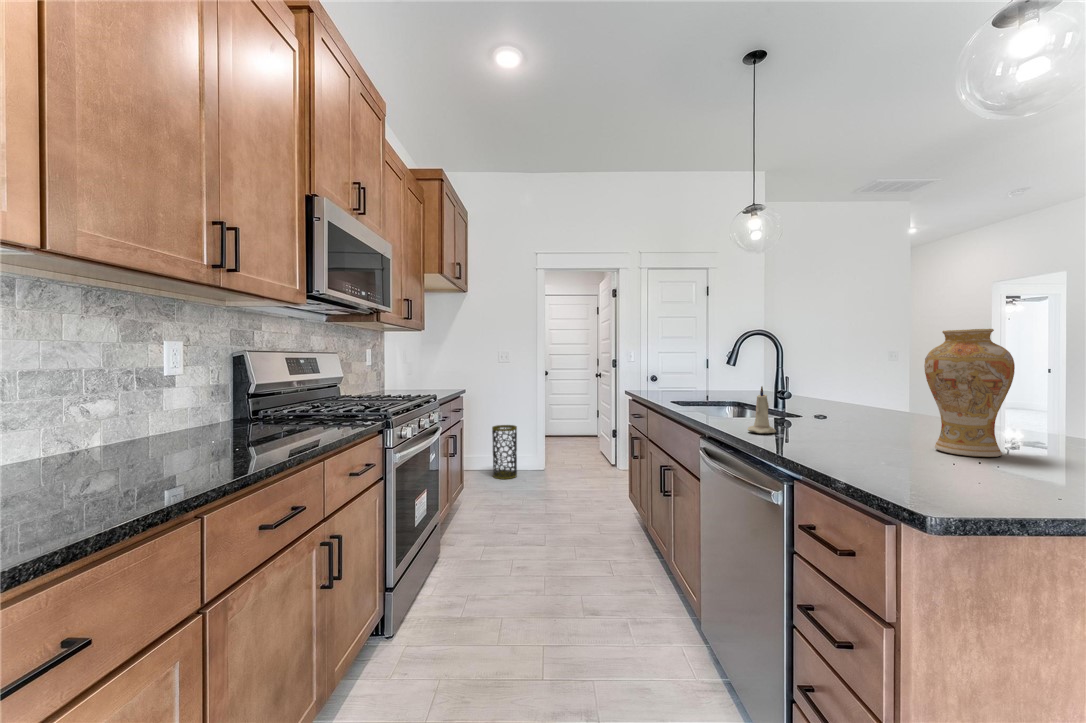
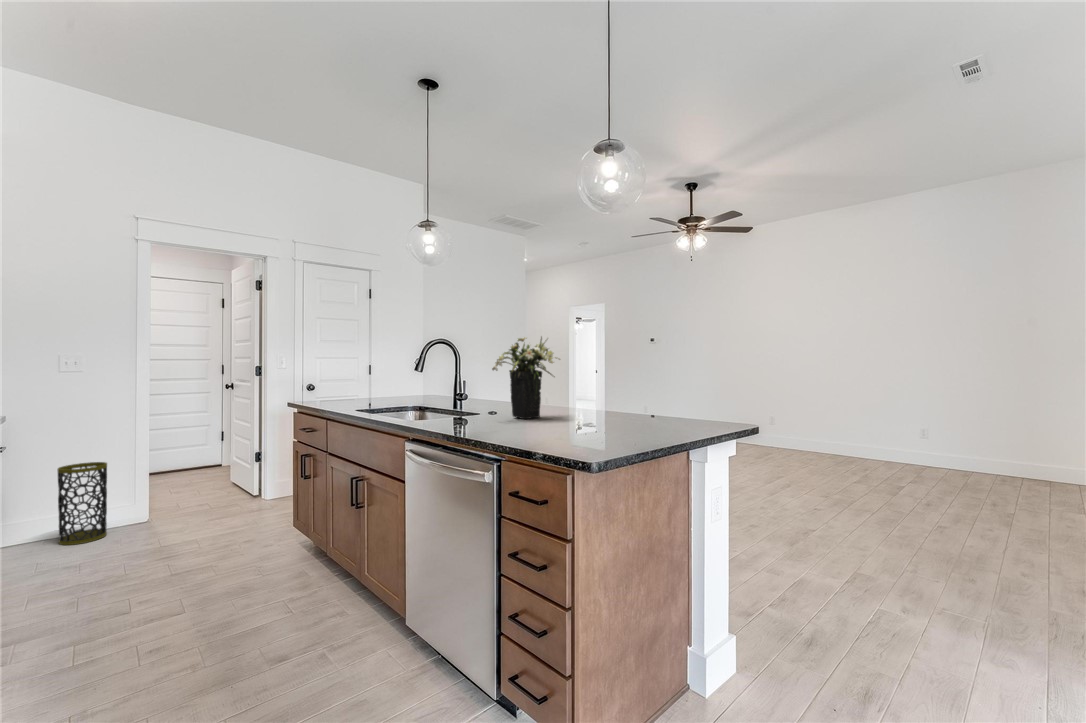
flower arrangement: none [808,321,918,429] -> present [492,337,560,419]
vase: present [924,329,1015,457] -> none [569,344,613,428]
candle: present [748,386,776,433] -> none [451,387,473,428]

